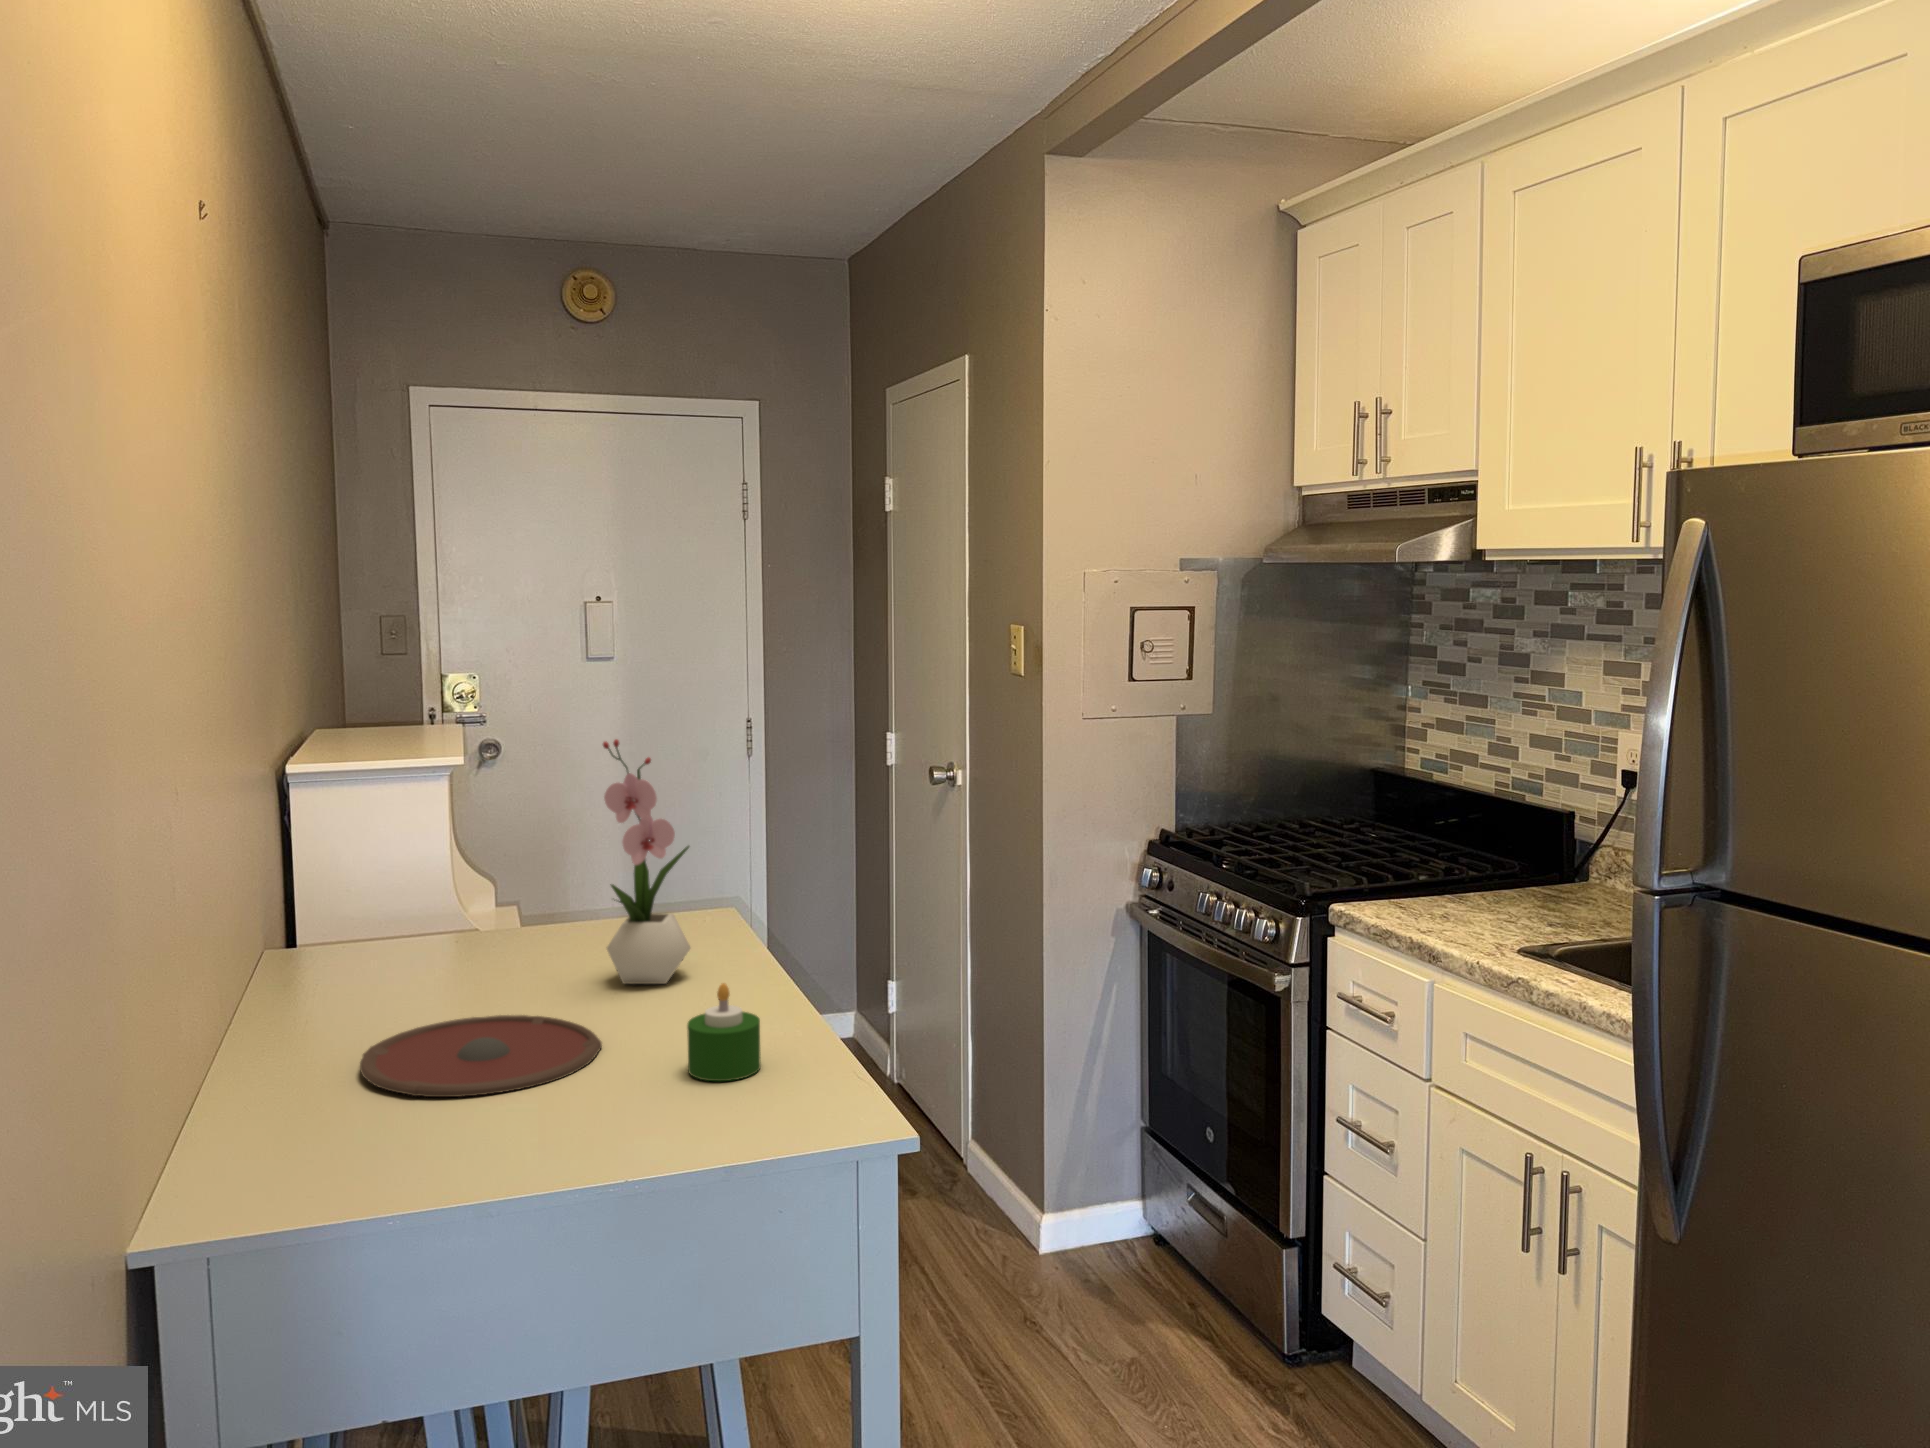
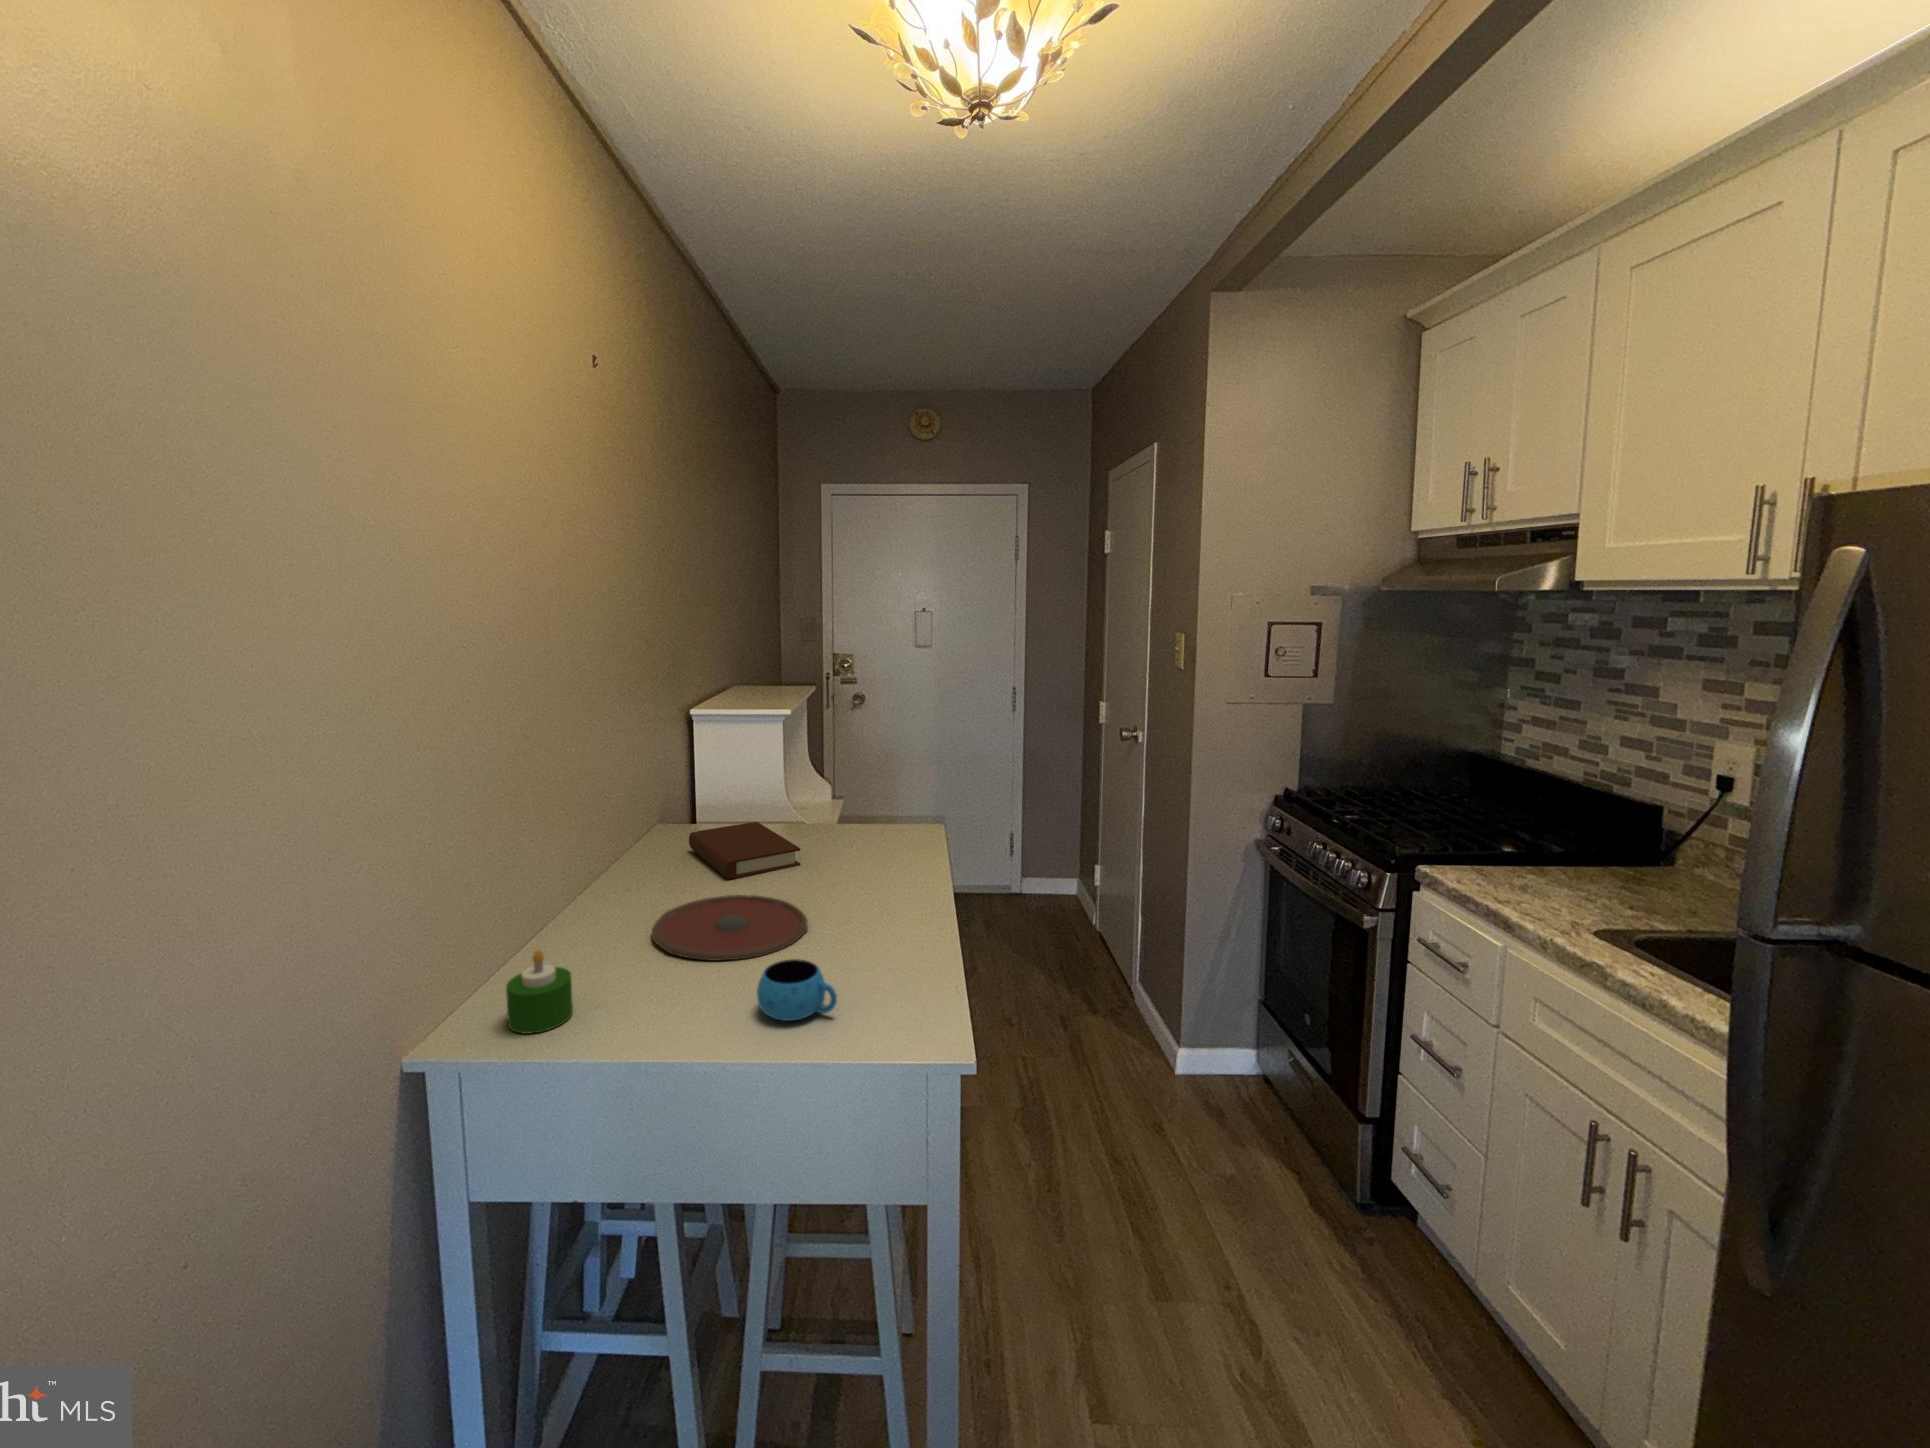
flower arrangement: present [603,739,690,984] -> none [835,714,900,882]
book: none [333,926,534,1005] -> present [689,822,801,879]
candle: present [687,983,761,1081] -> present [506,949,573,1034]
mug: none [592,1061,708,1138] -> present [757,959,837,1021]

